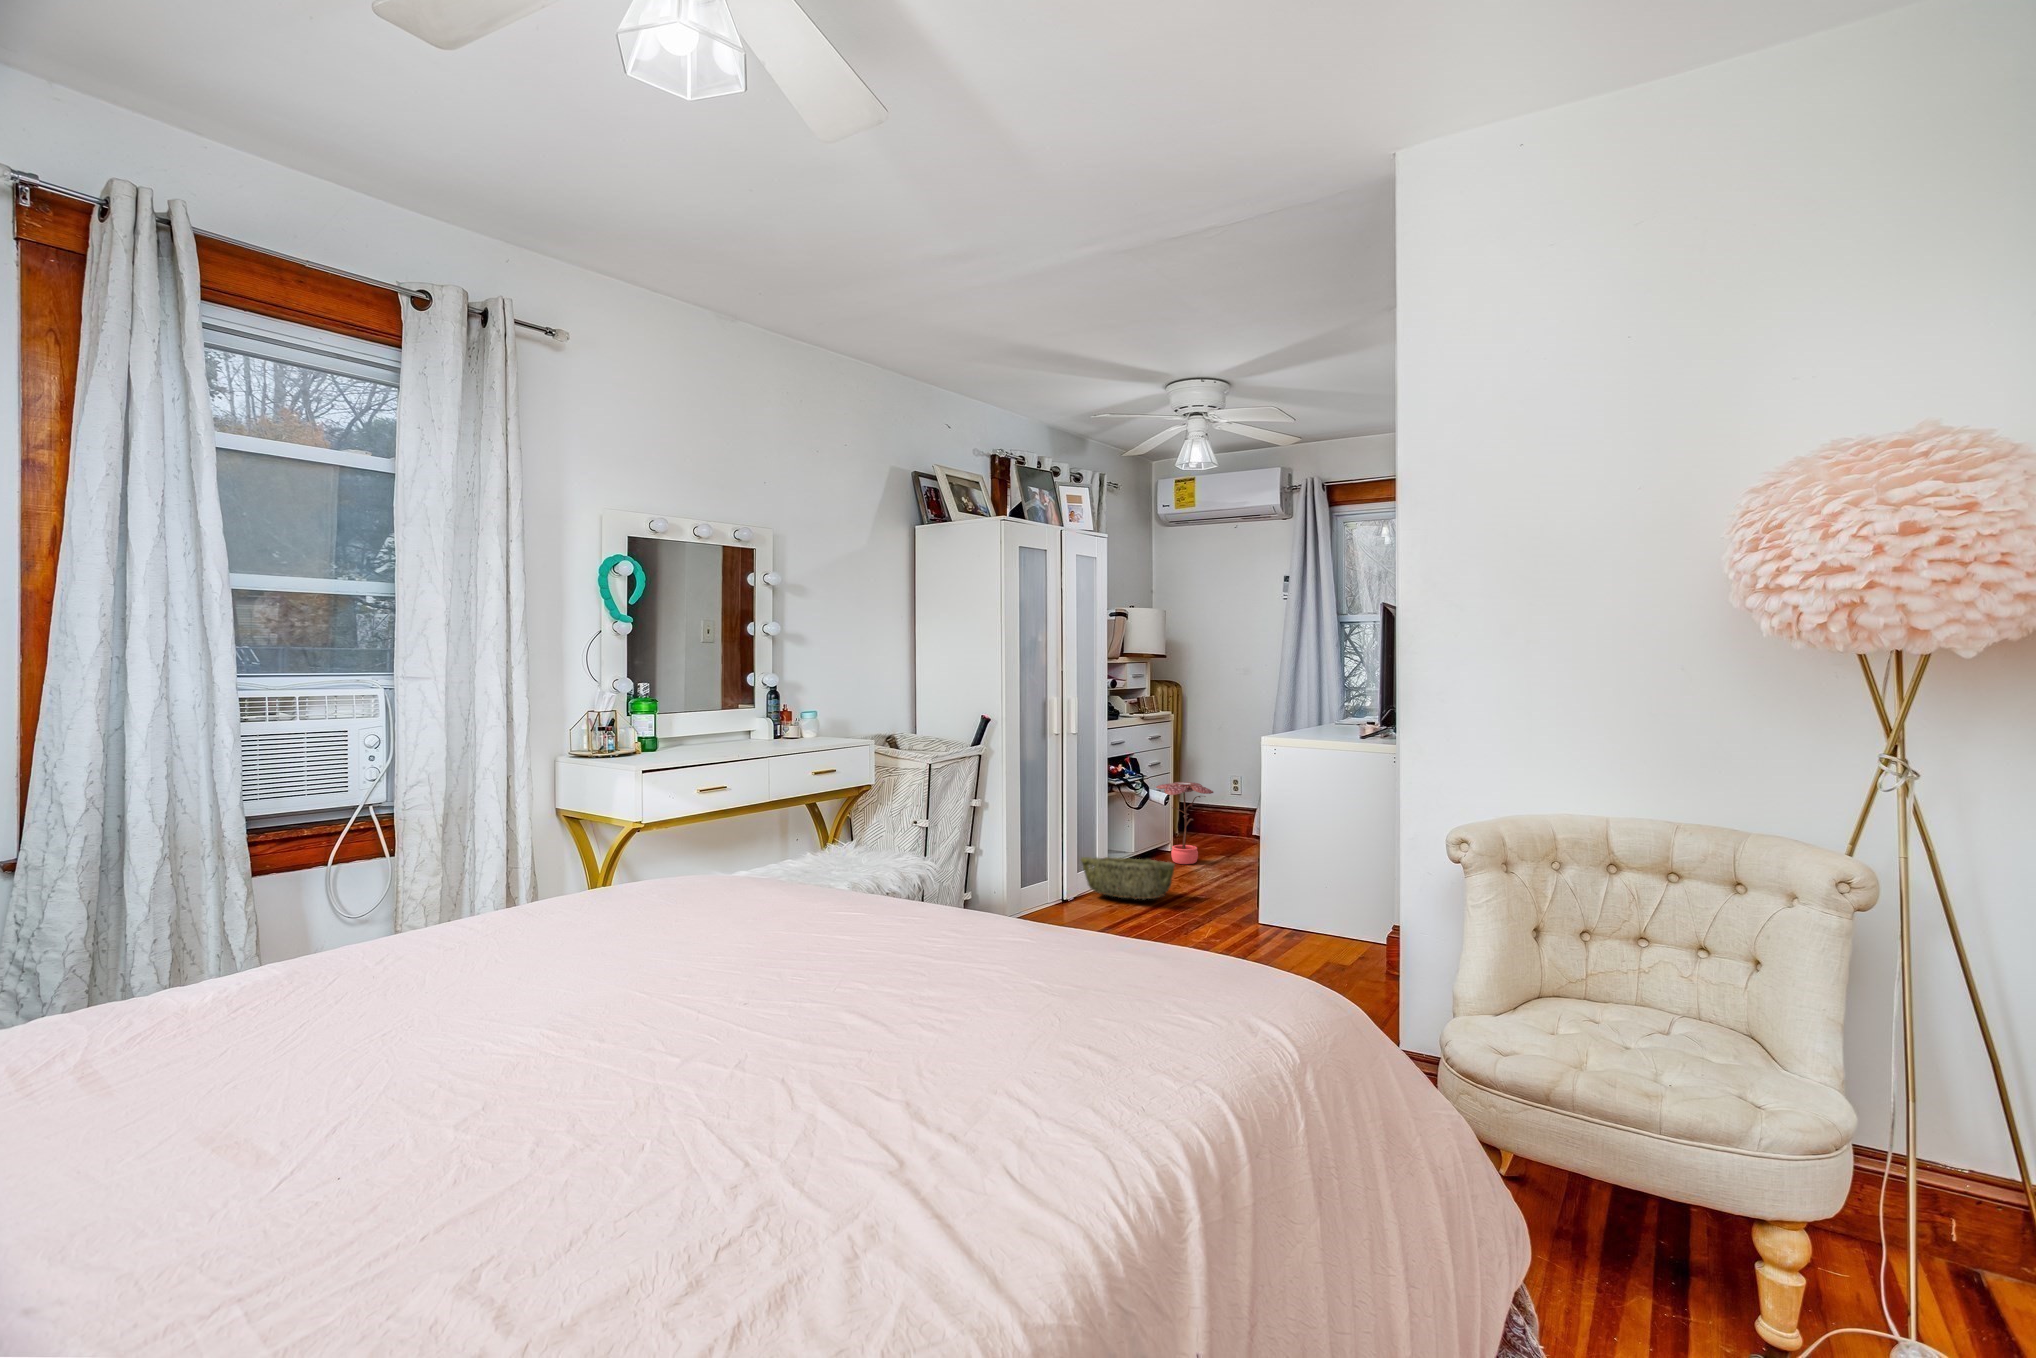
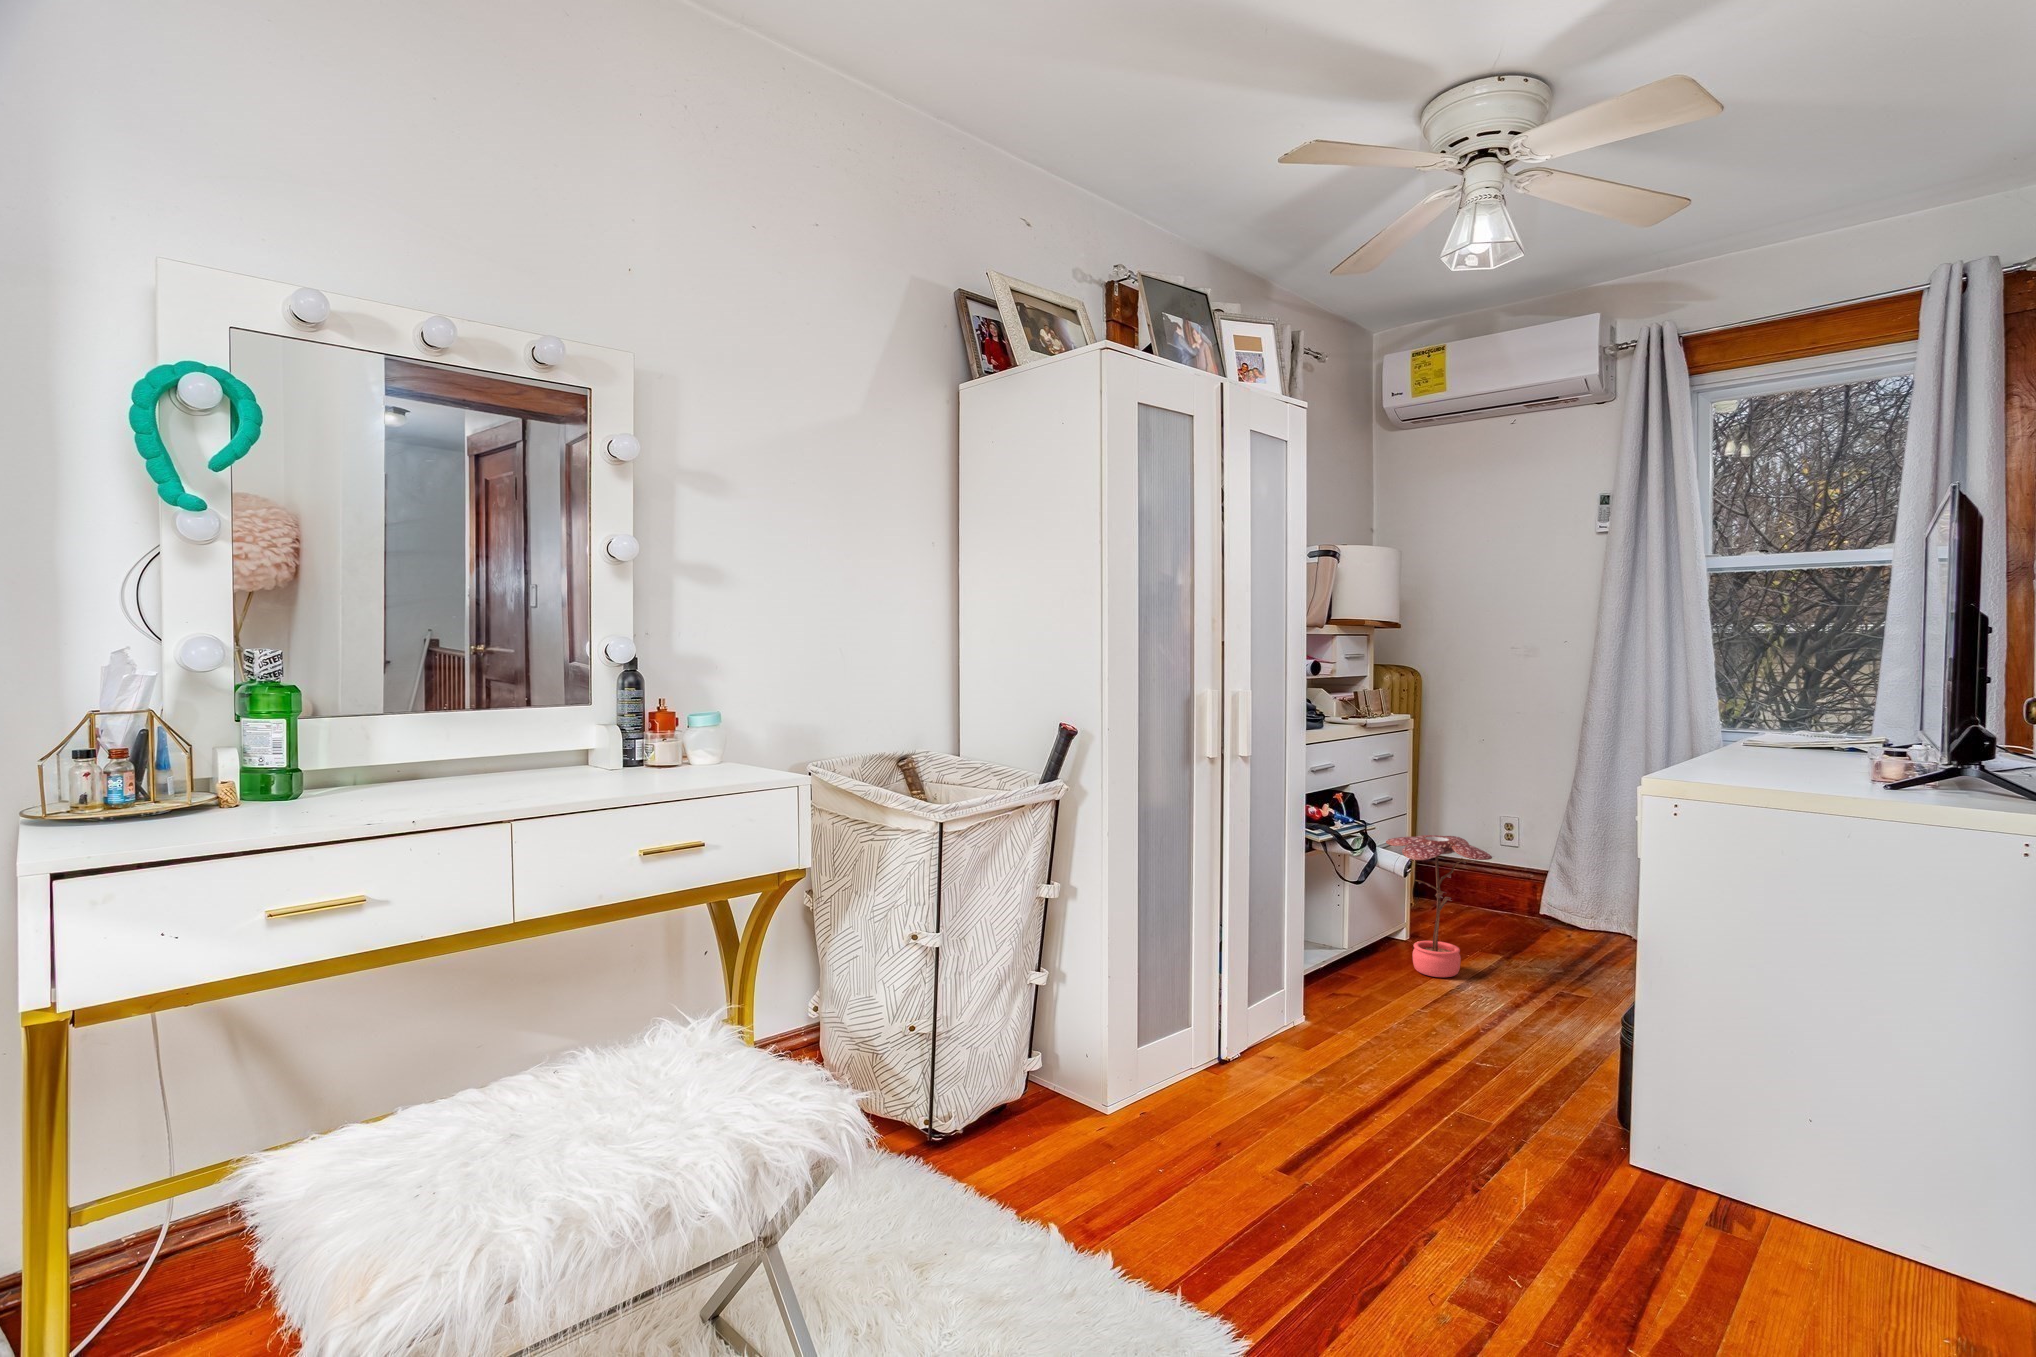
woven basket: present [1081,857,1175,899] -> none [1252,974,1434,1073]

